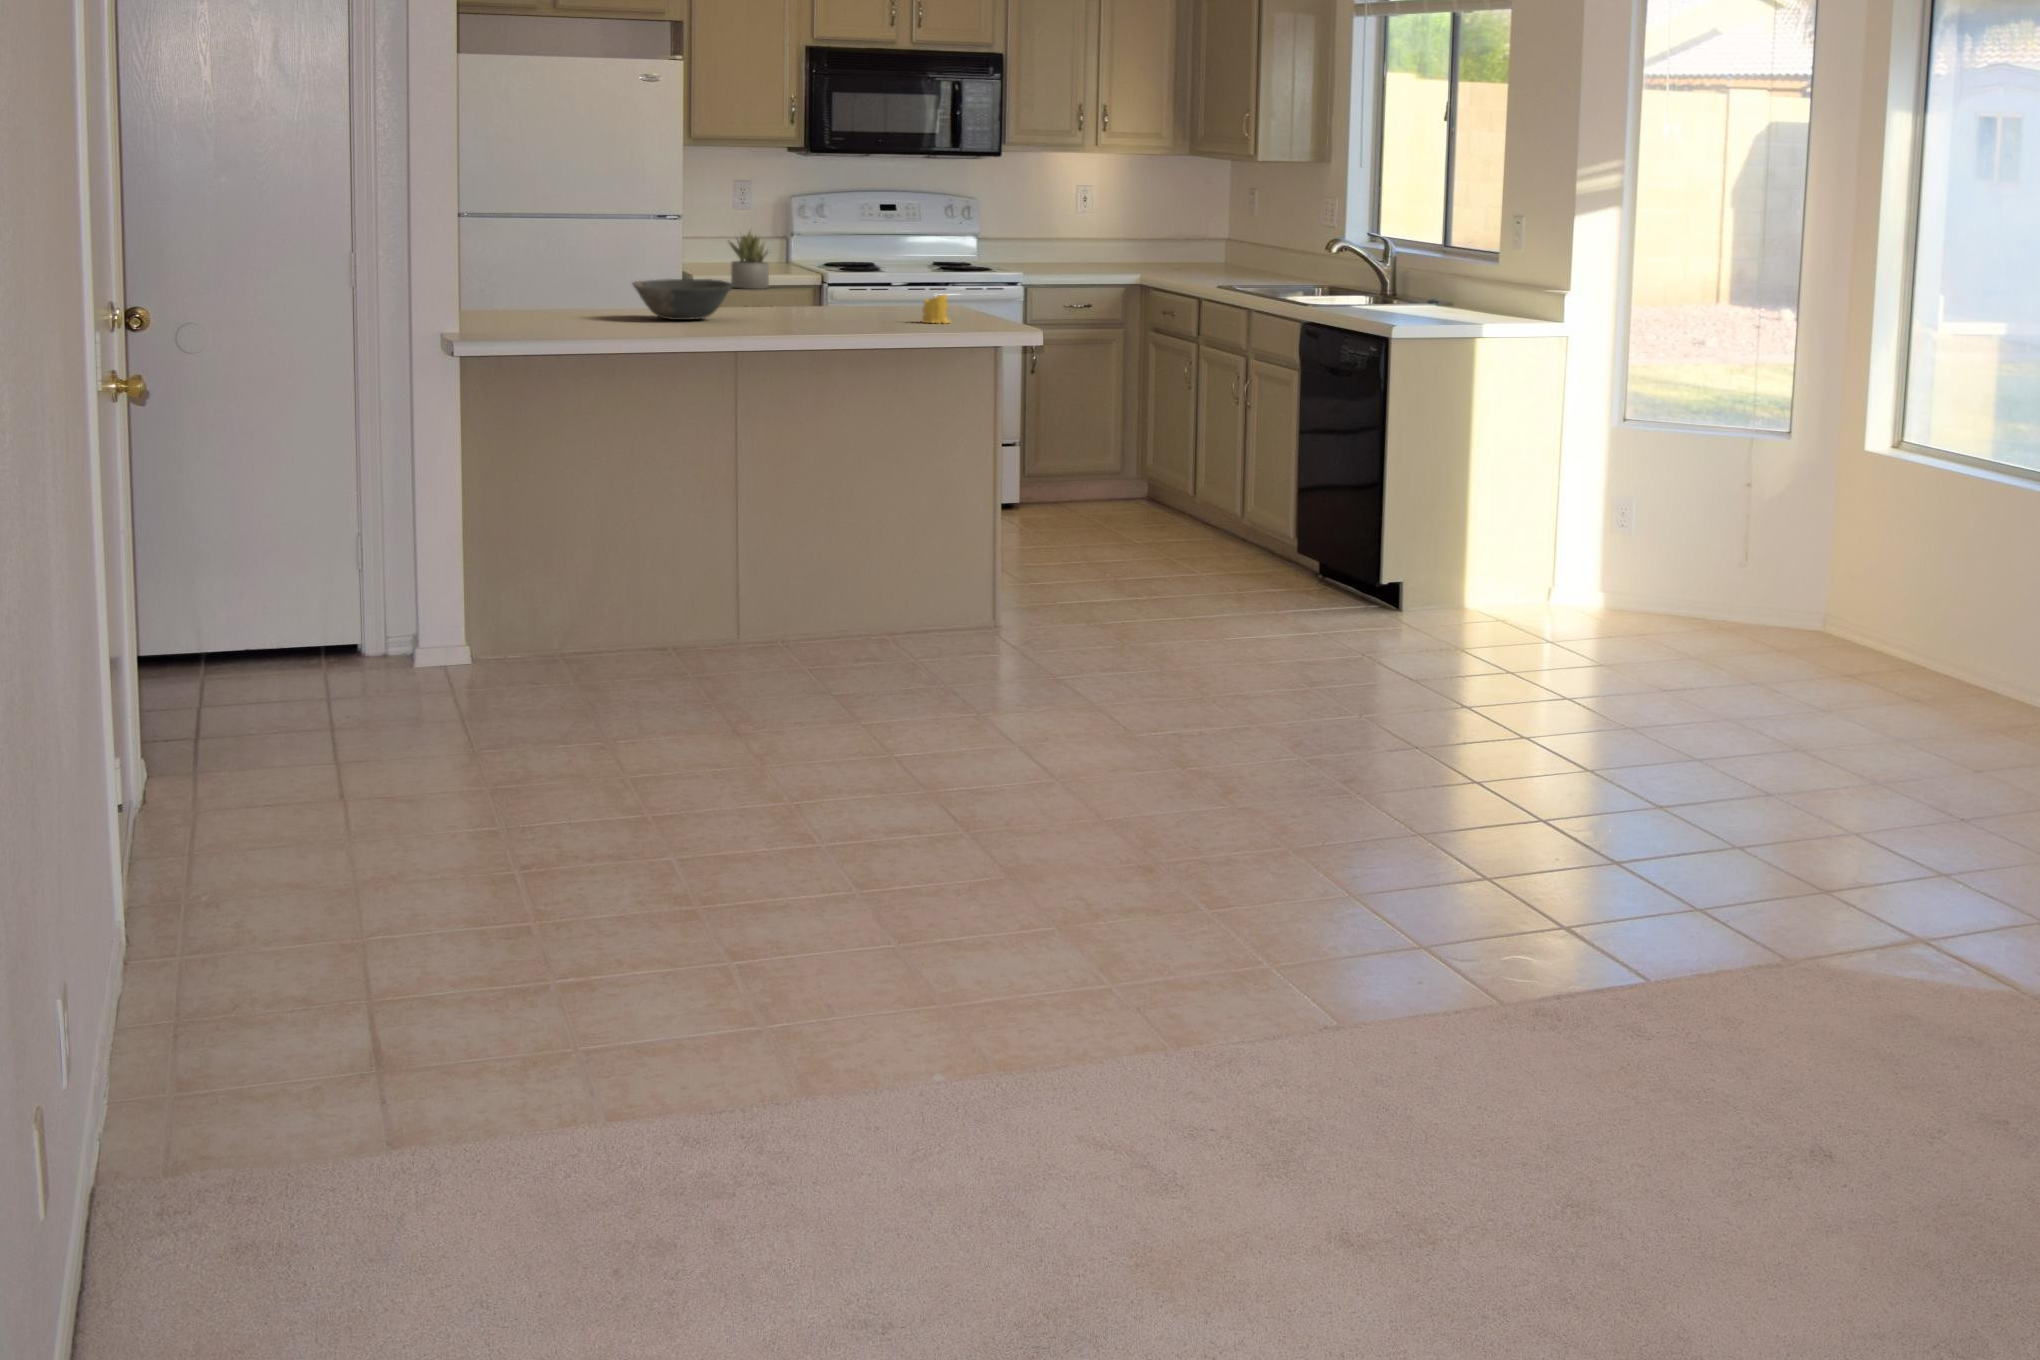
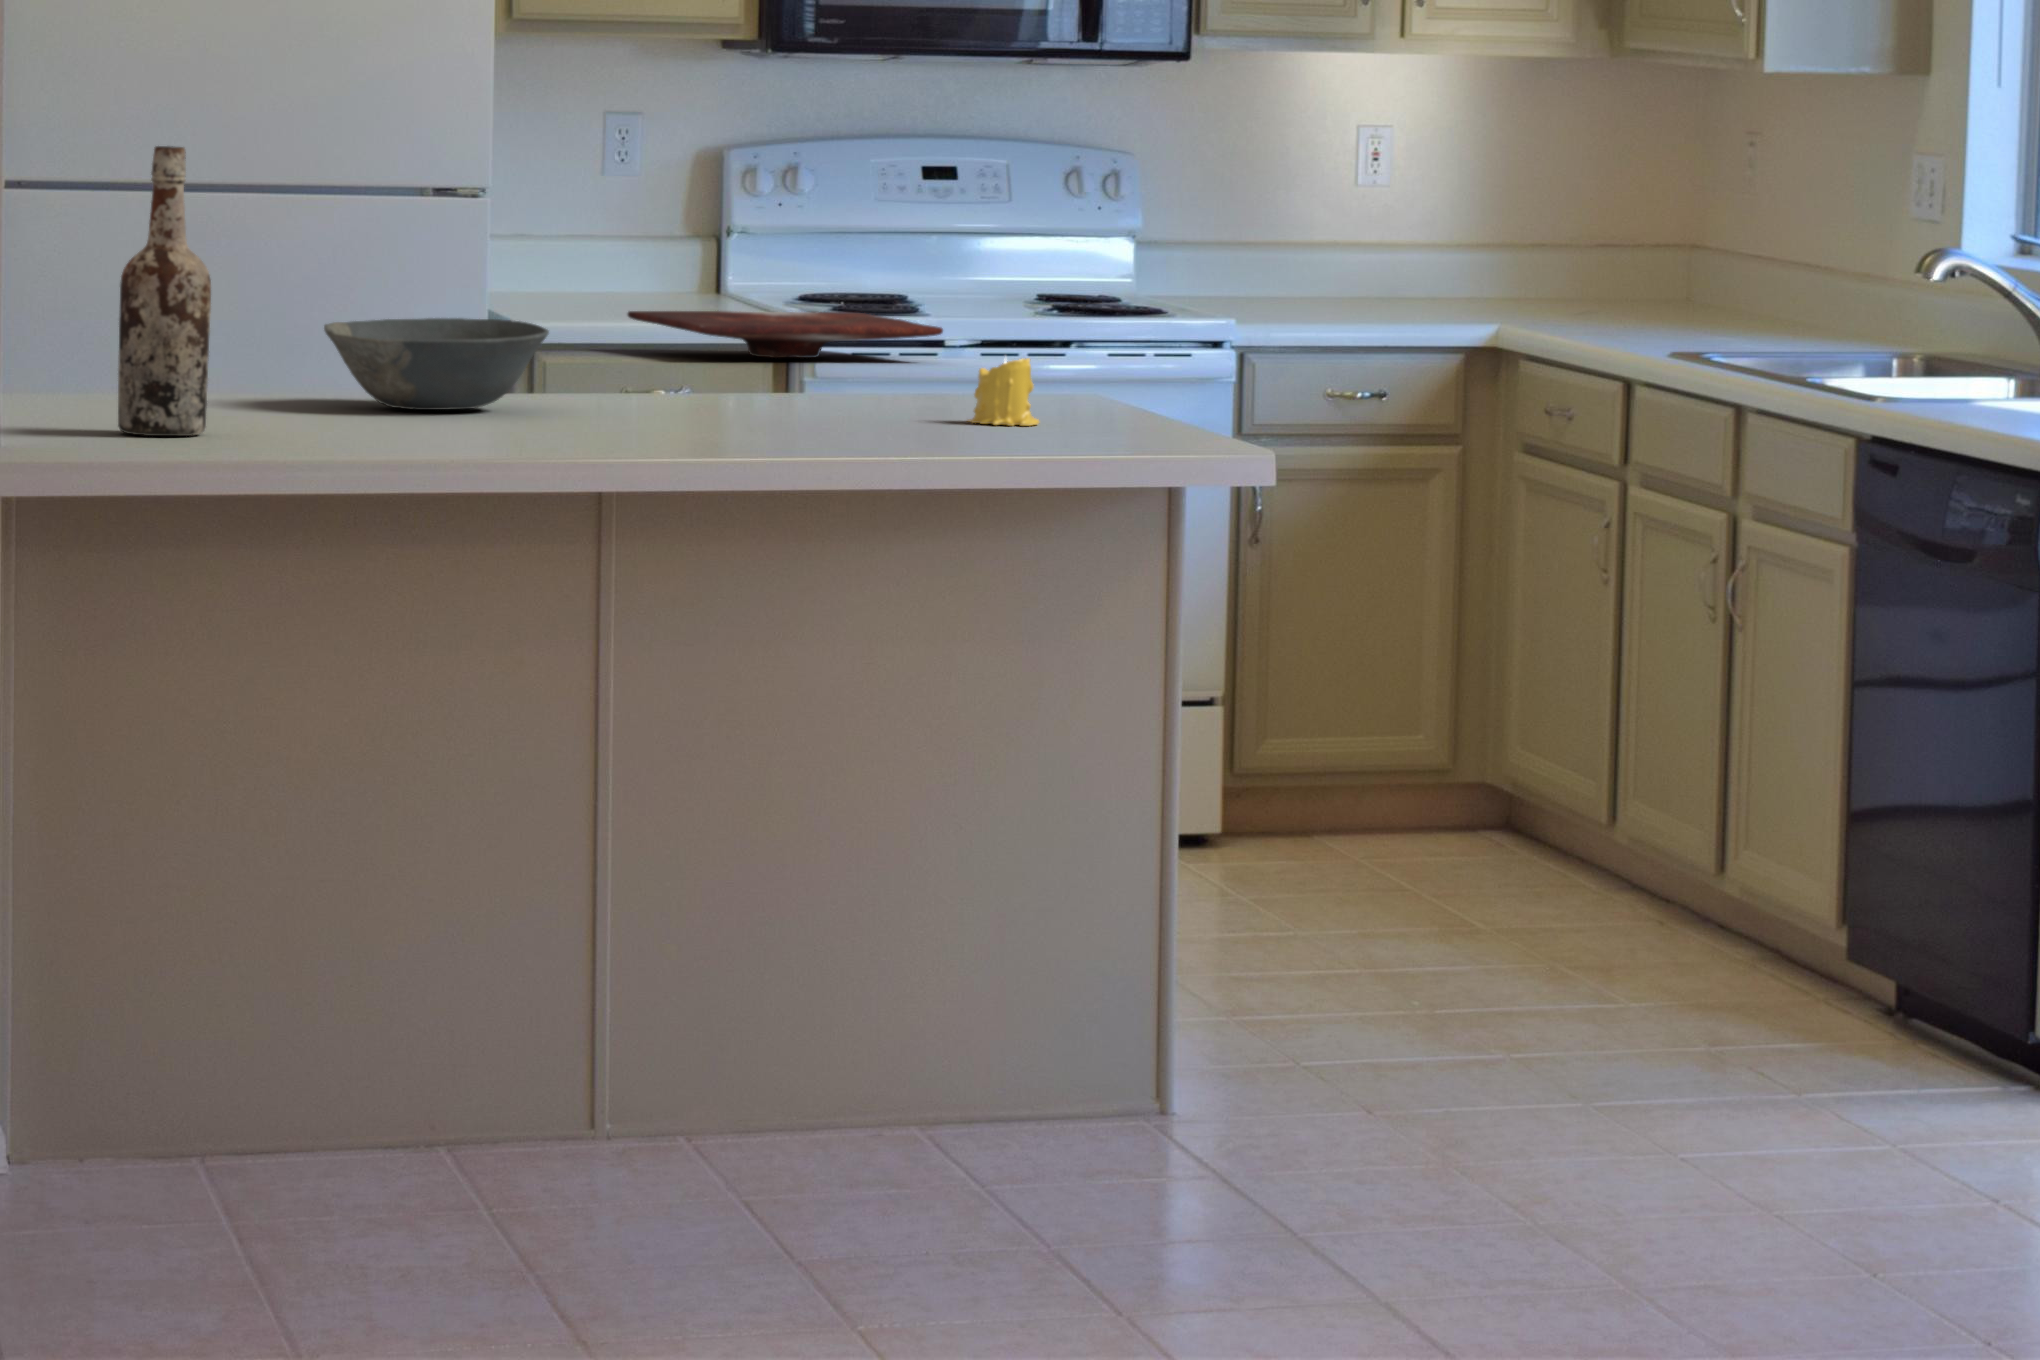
wine bottle: none [554,206,594,332] -> present [118,146,211,436]
succulent plant: present [729,231,769,289] -> none [593,214,691,345]
cutting board: none [747,273,894,294] -> present [628,311,943,358]

